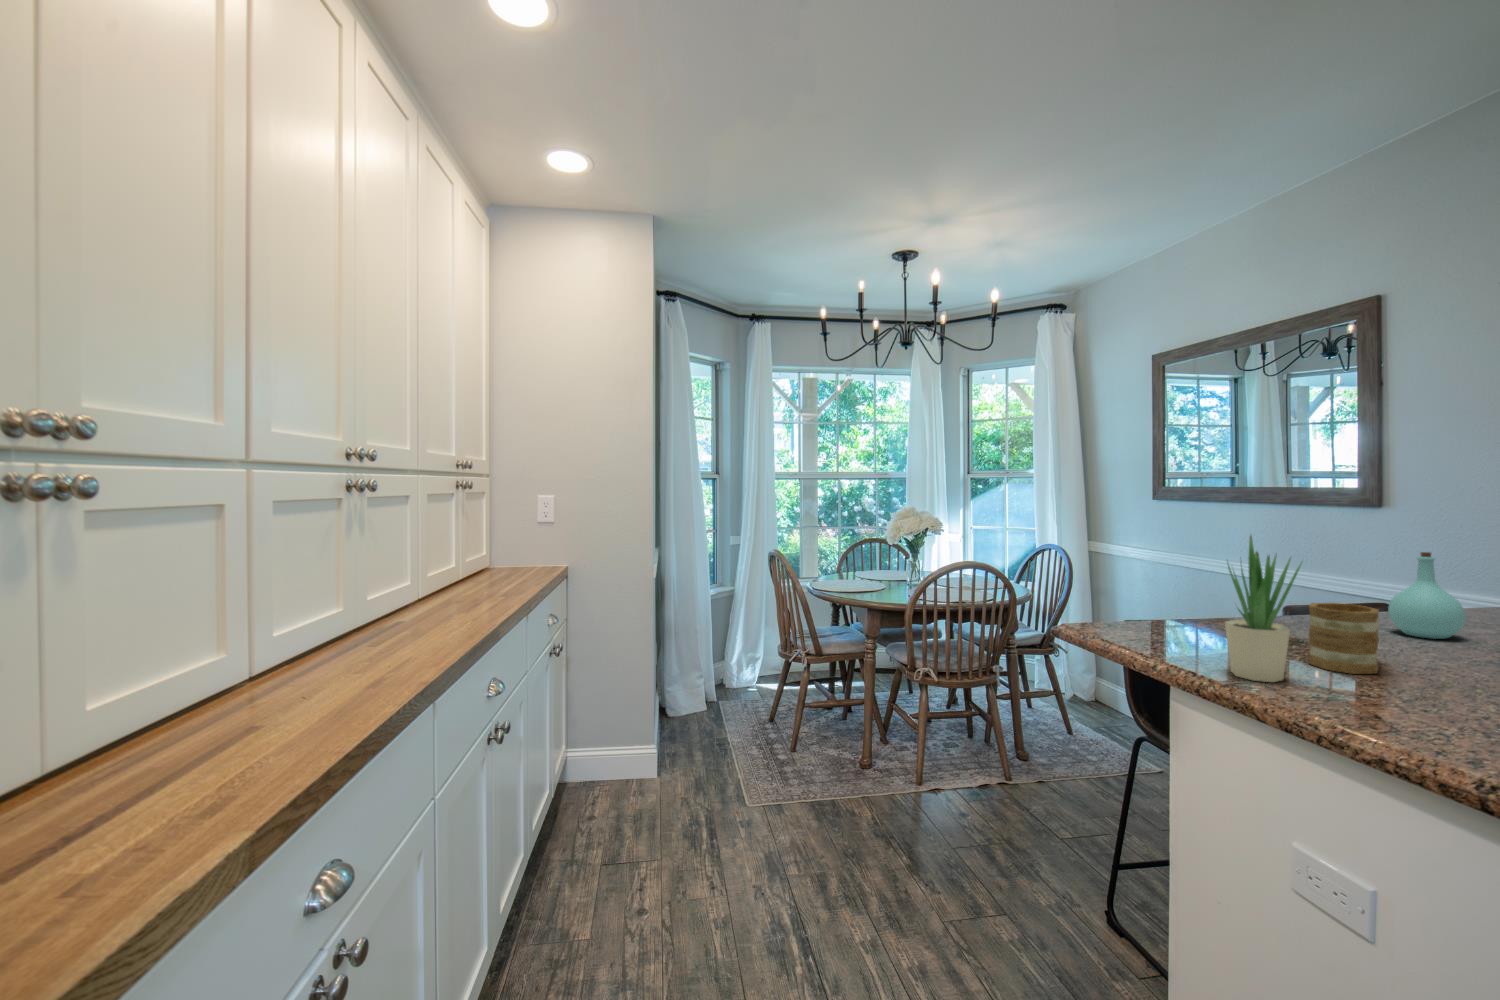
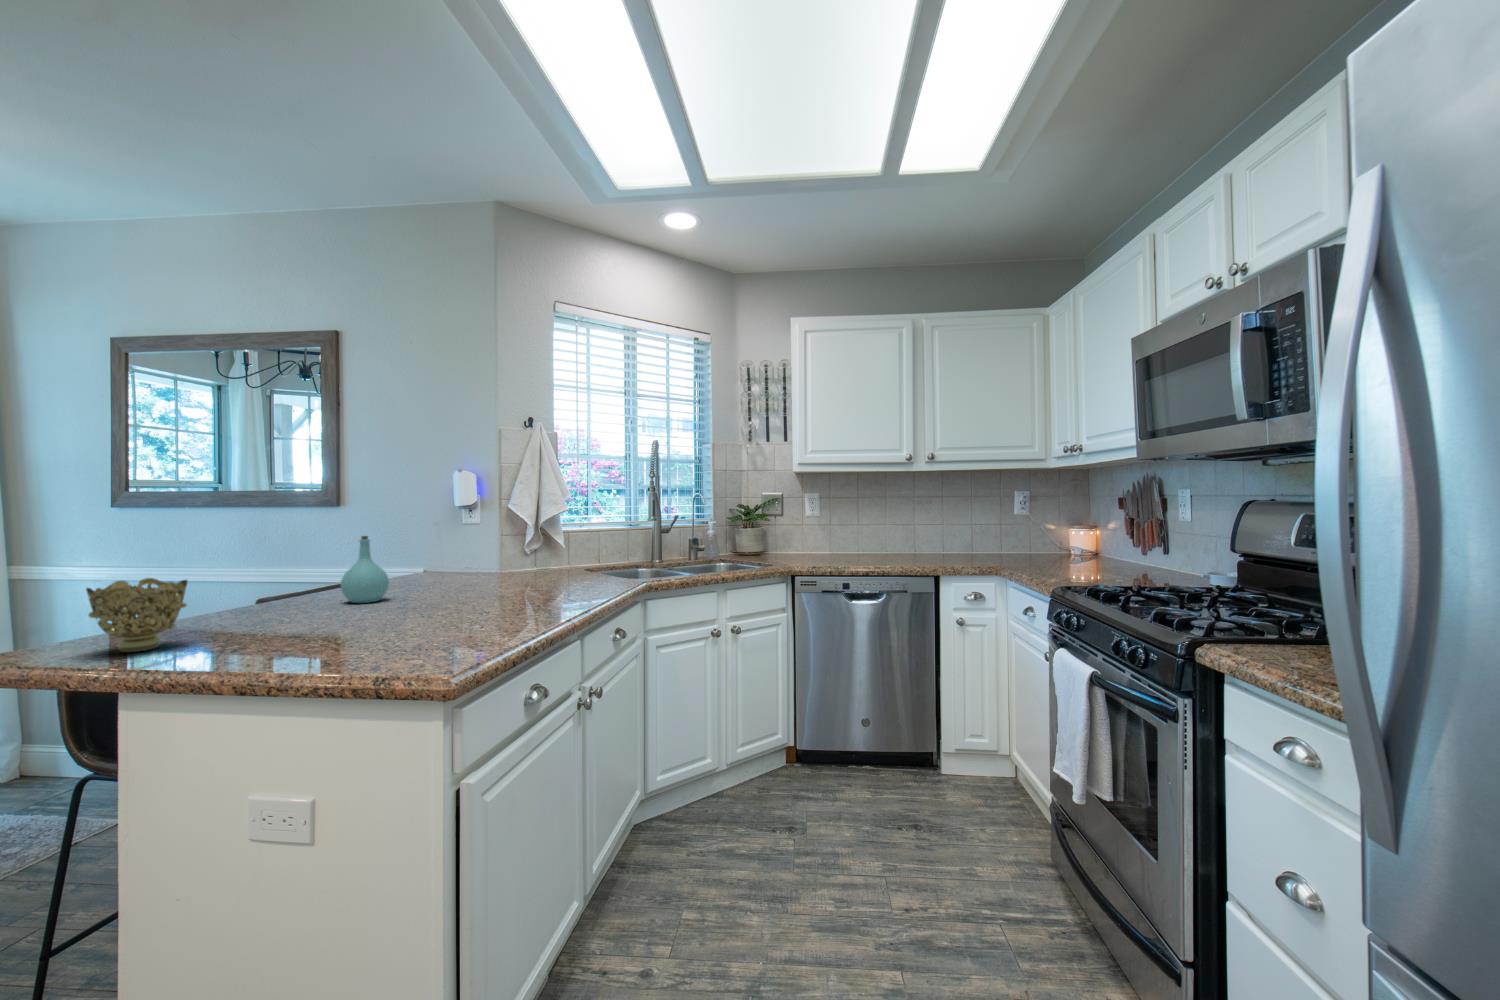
potted plant: present [1225,536,1301,682] -> none [184,514,262,662]
decorative bowl: none [1145,581,1223,648] -> present [86,578,187,652]
mug: present [1309,603,1379,674] -> none [271,578,328,638]

